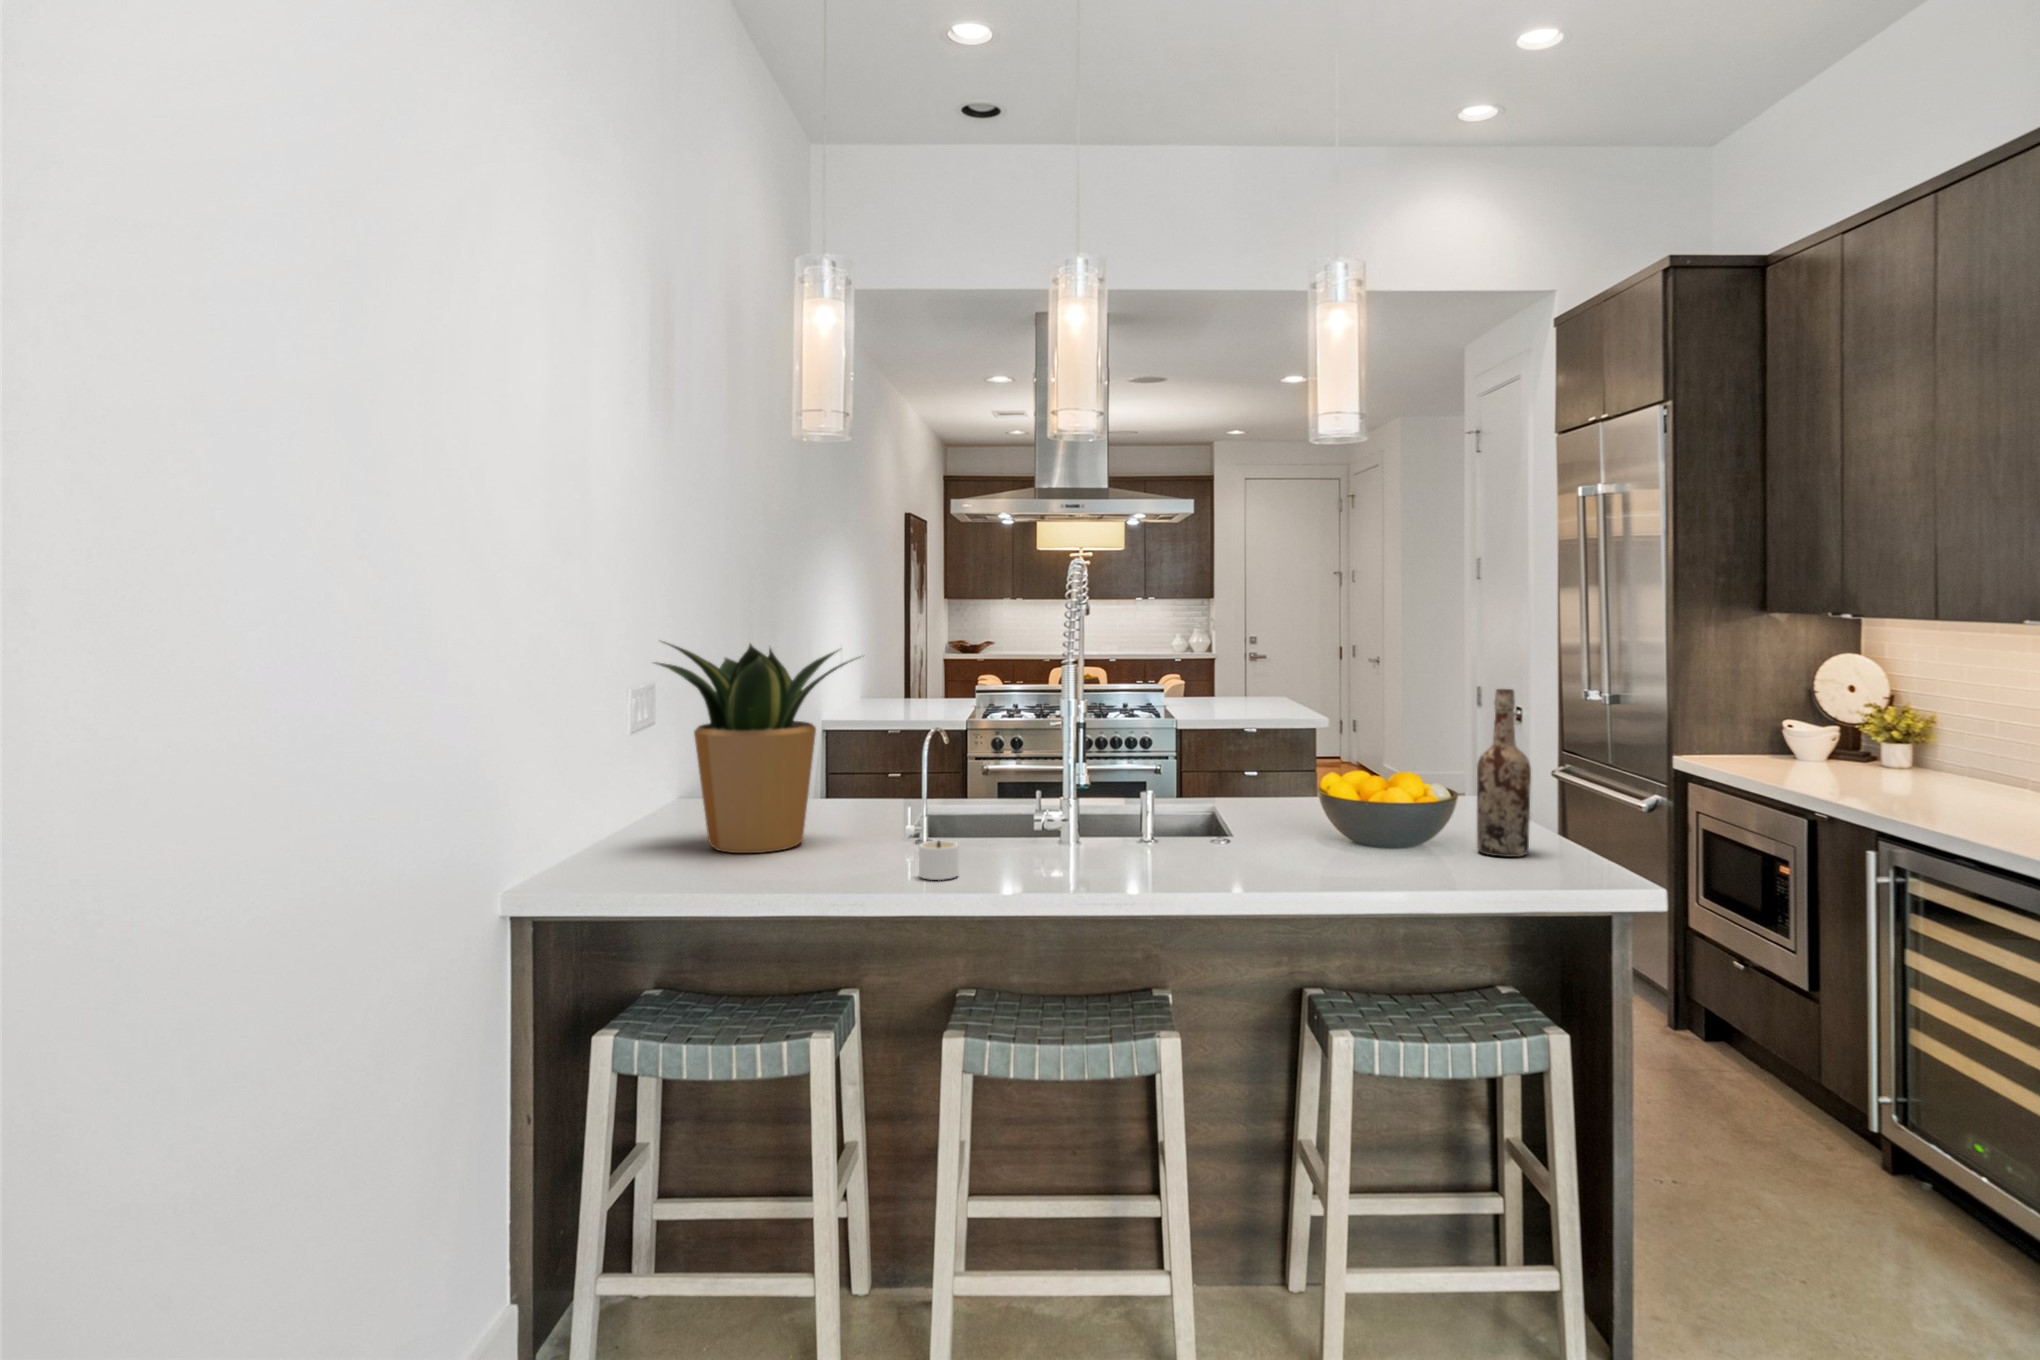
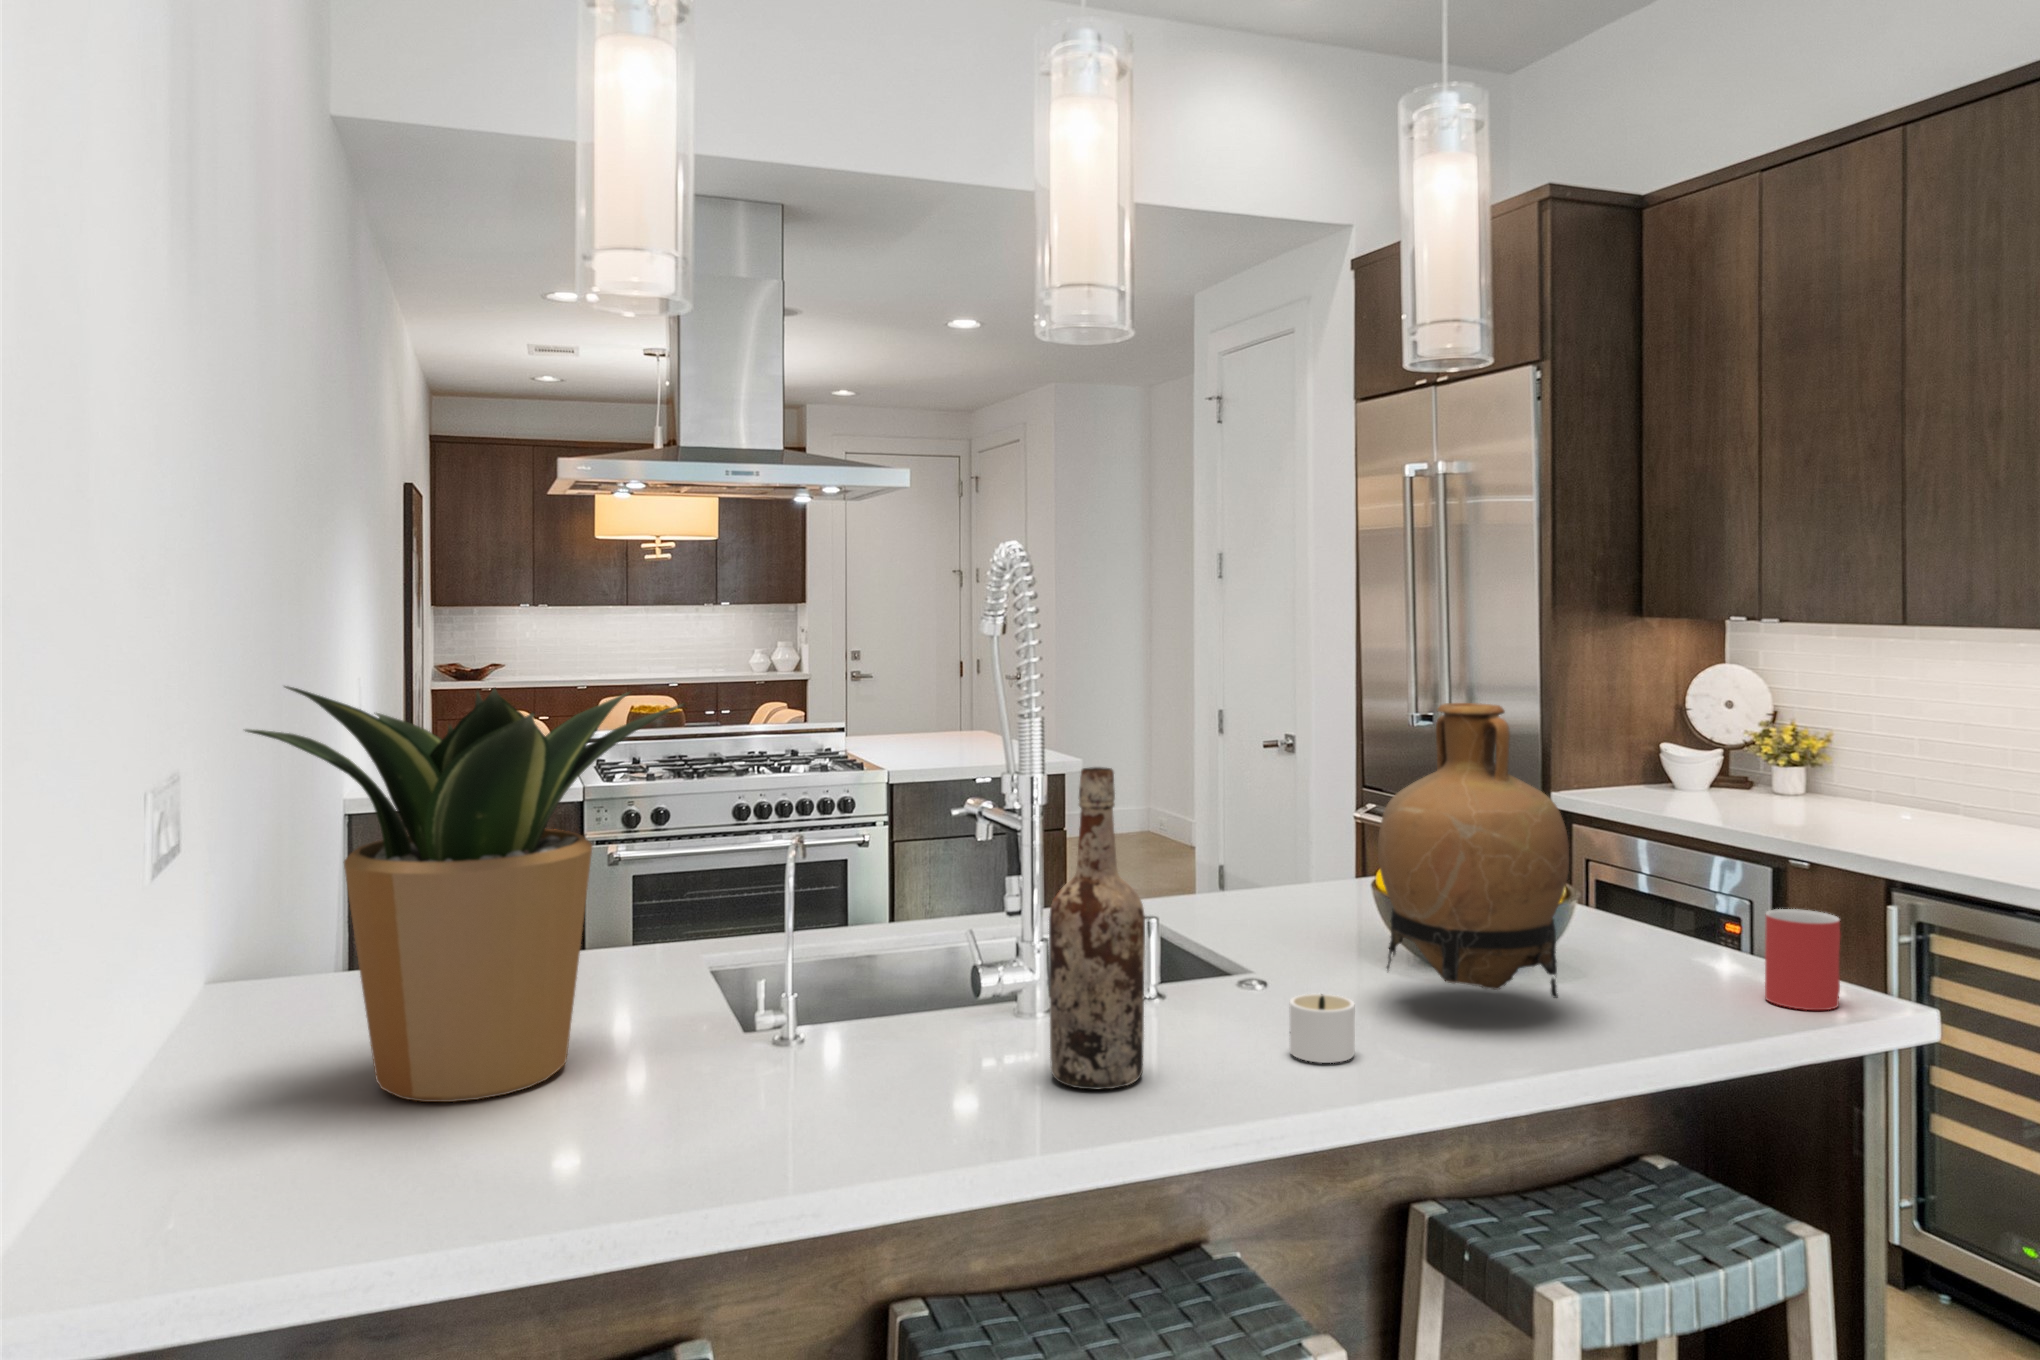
vase: none [1264,666,1384,859] -> present [1378,703,1569,998]
wine bottle: present [1477,689,1531,857] -> present [1049,767,1145,1090]
mug: none [1531,815,1581,883] -> present [1765,909,1841,1010]
candle: present [919,841,959,880] -> present [1289,994,1355,1063]

